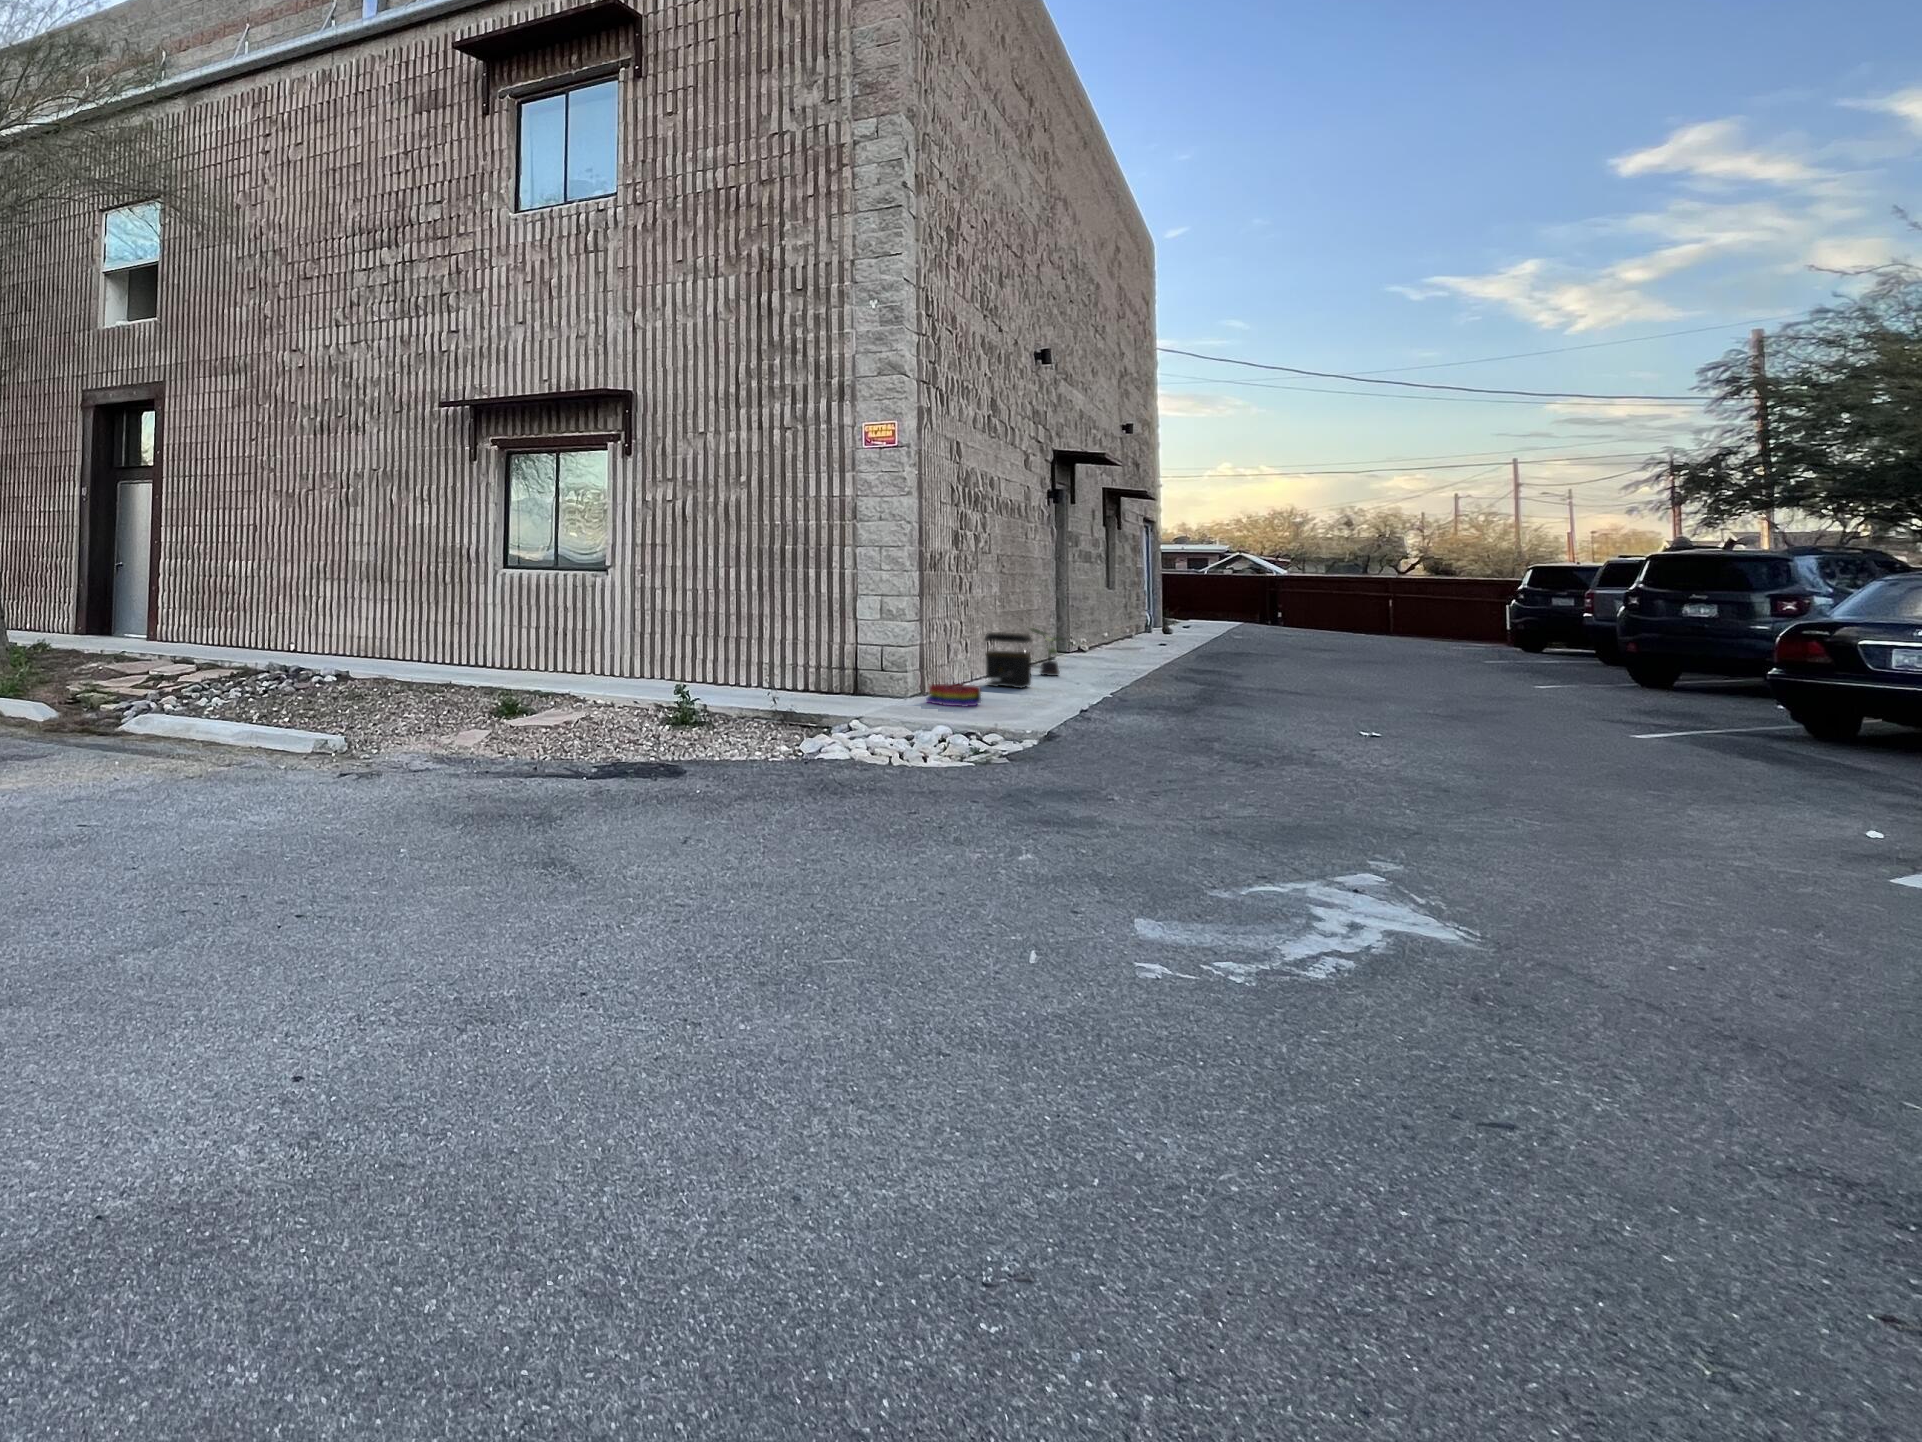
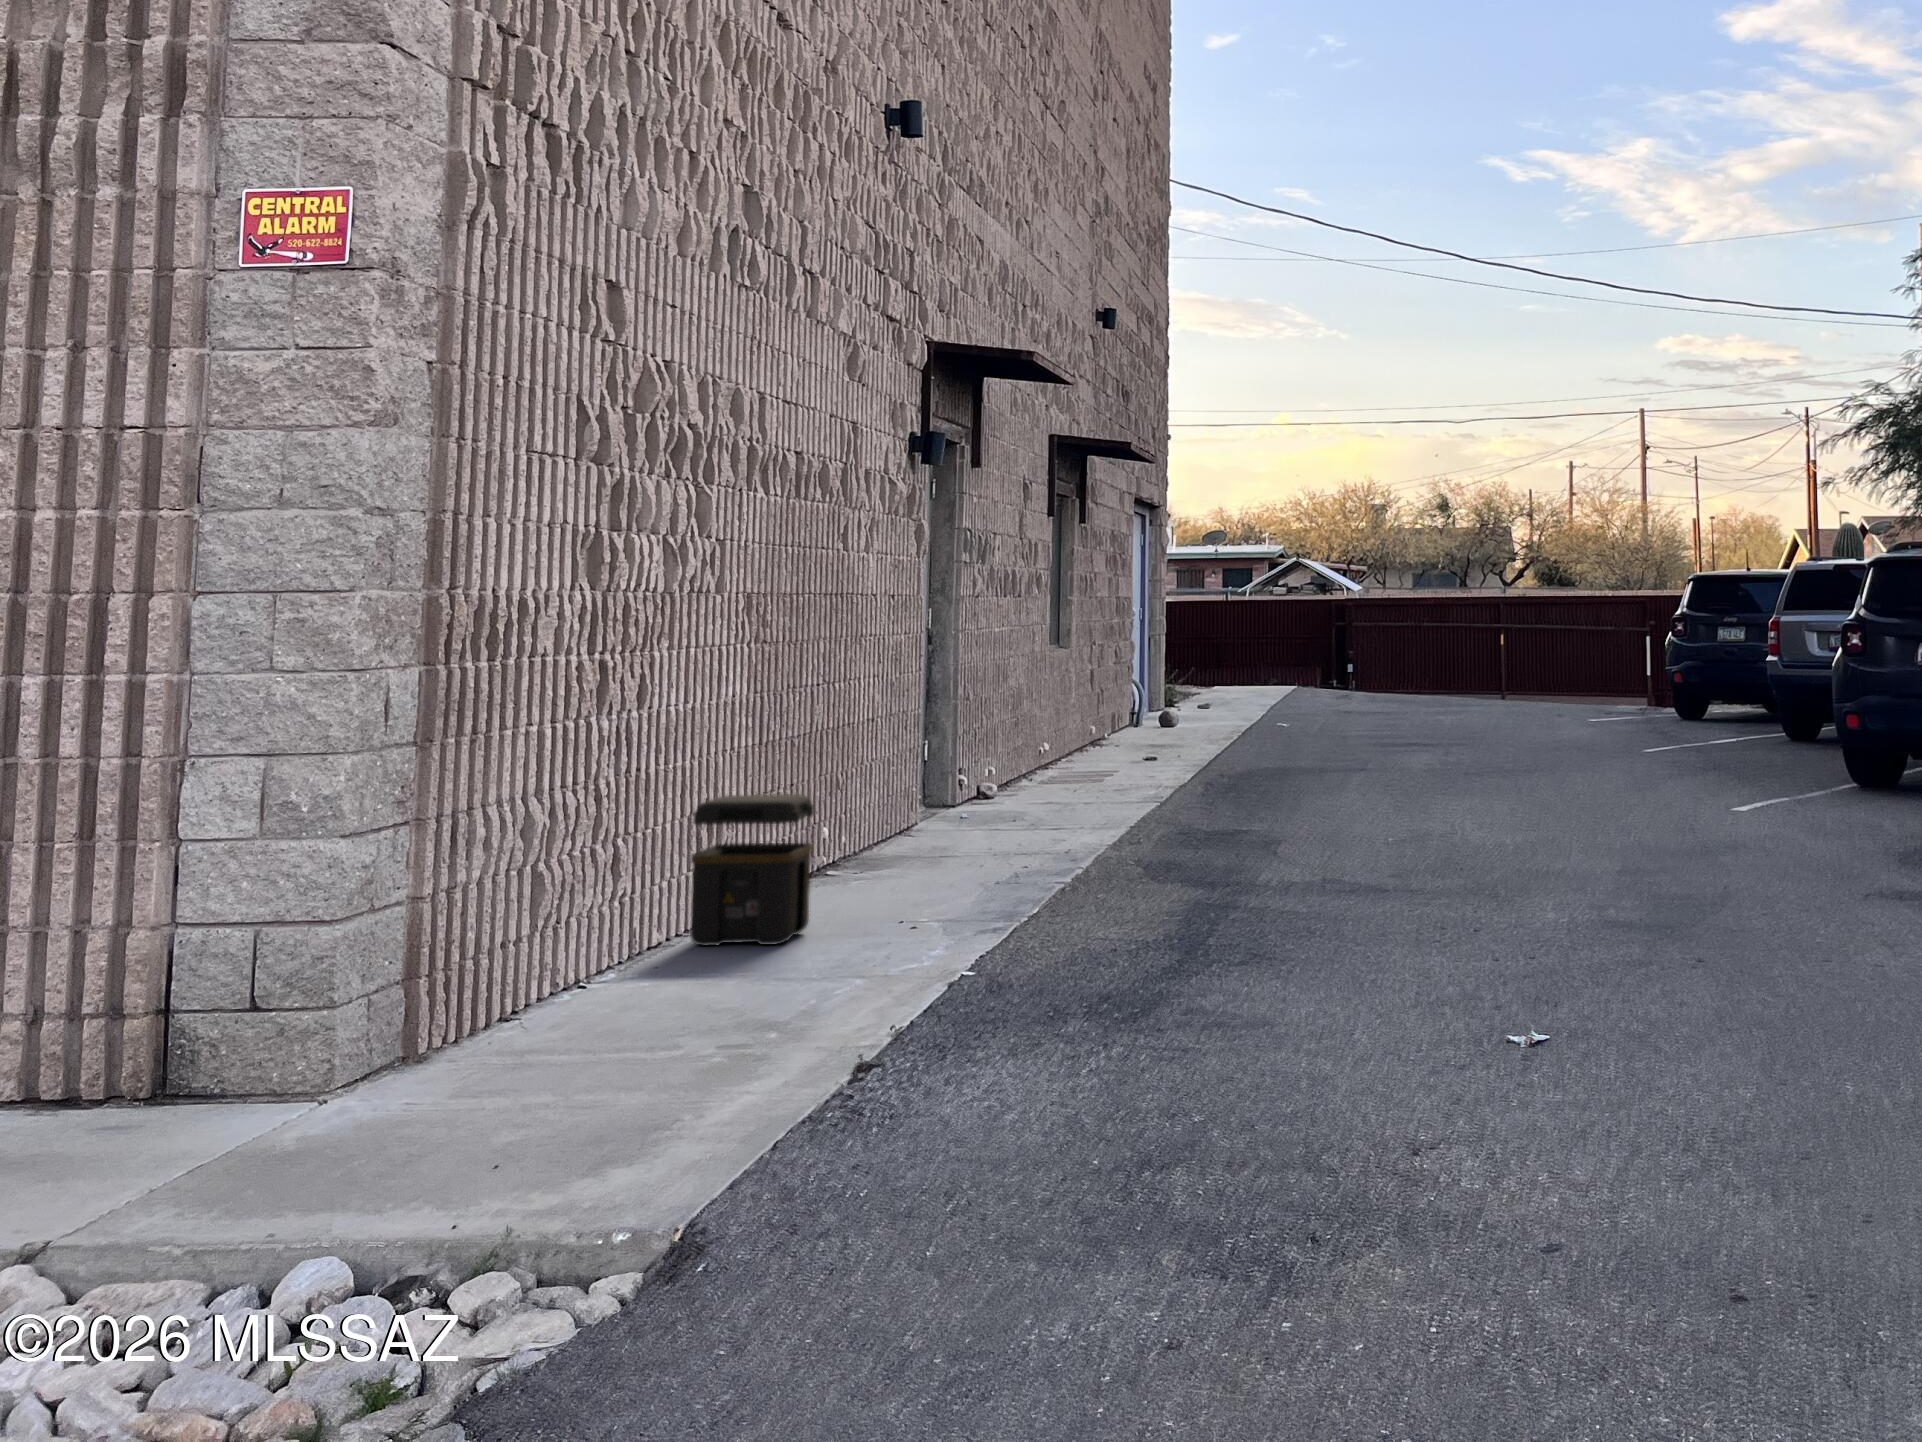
potted plant: present [1031,628,1059,676] -> none [835,760,923,874]
storage bin: present [926,684,981,707] -> none [419,1000,596,1090]

